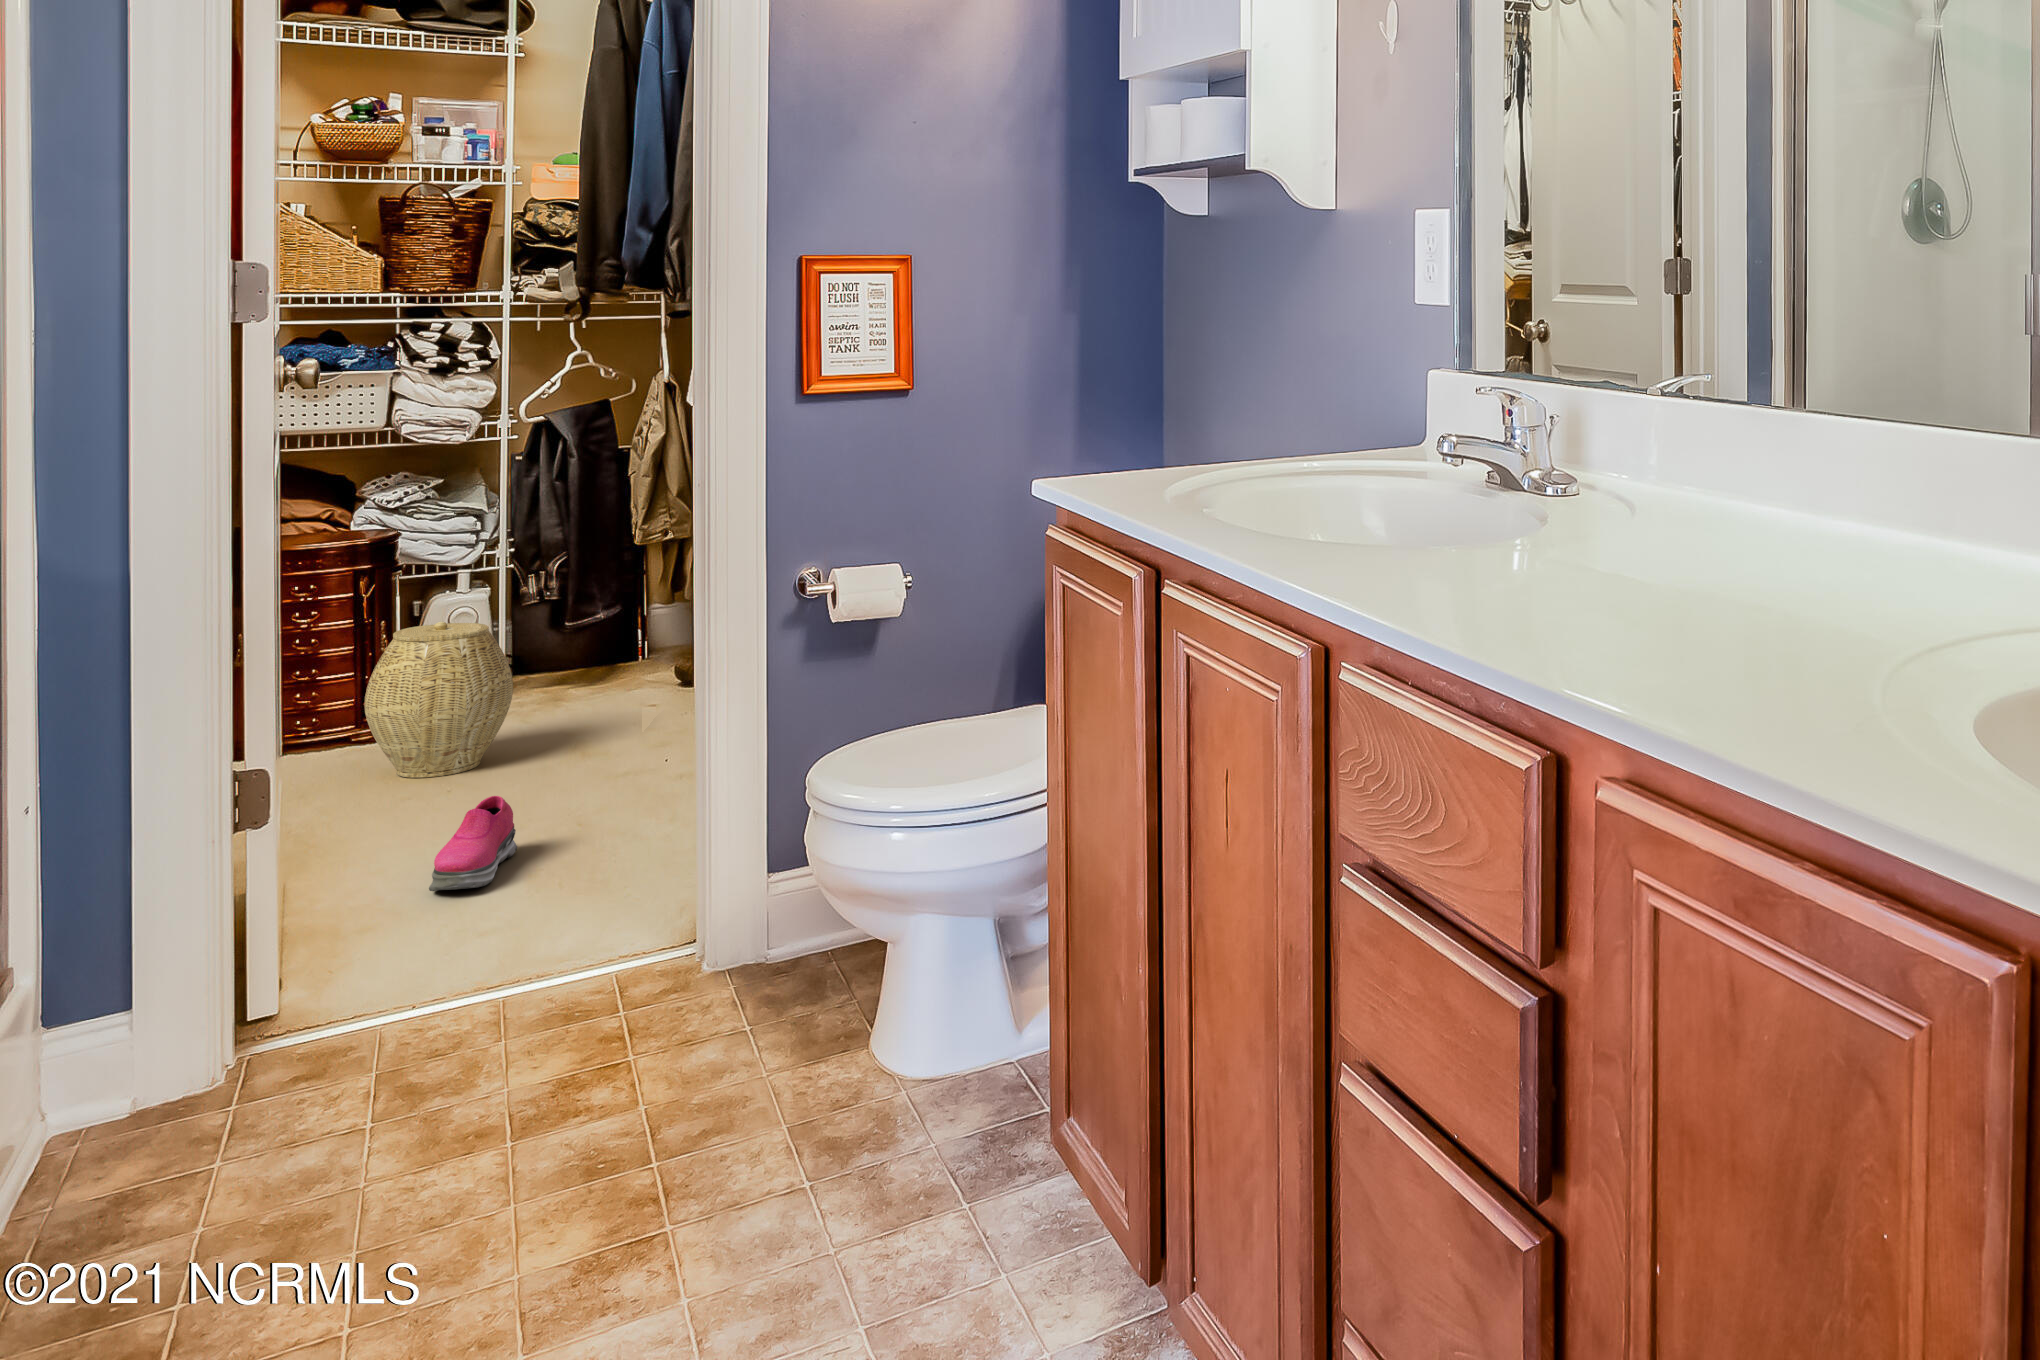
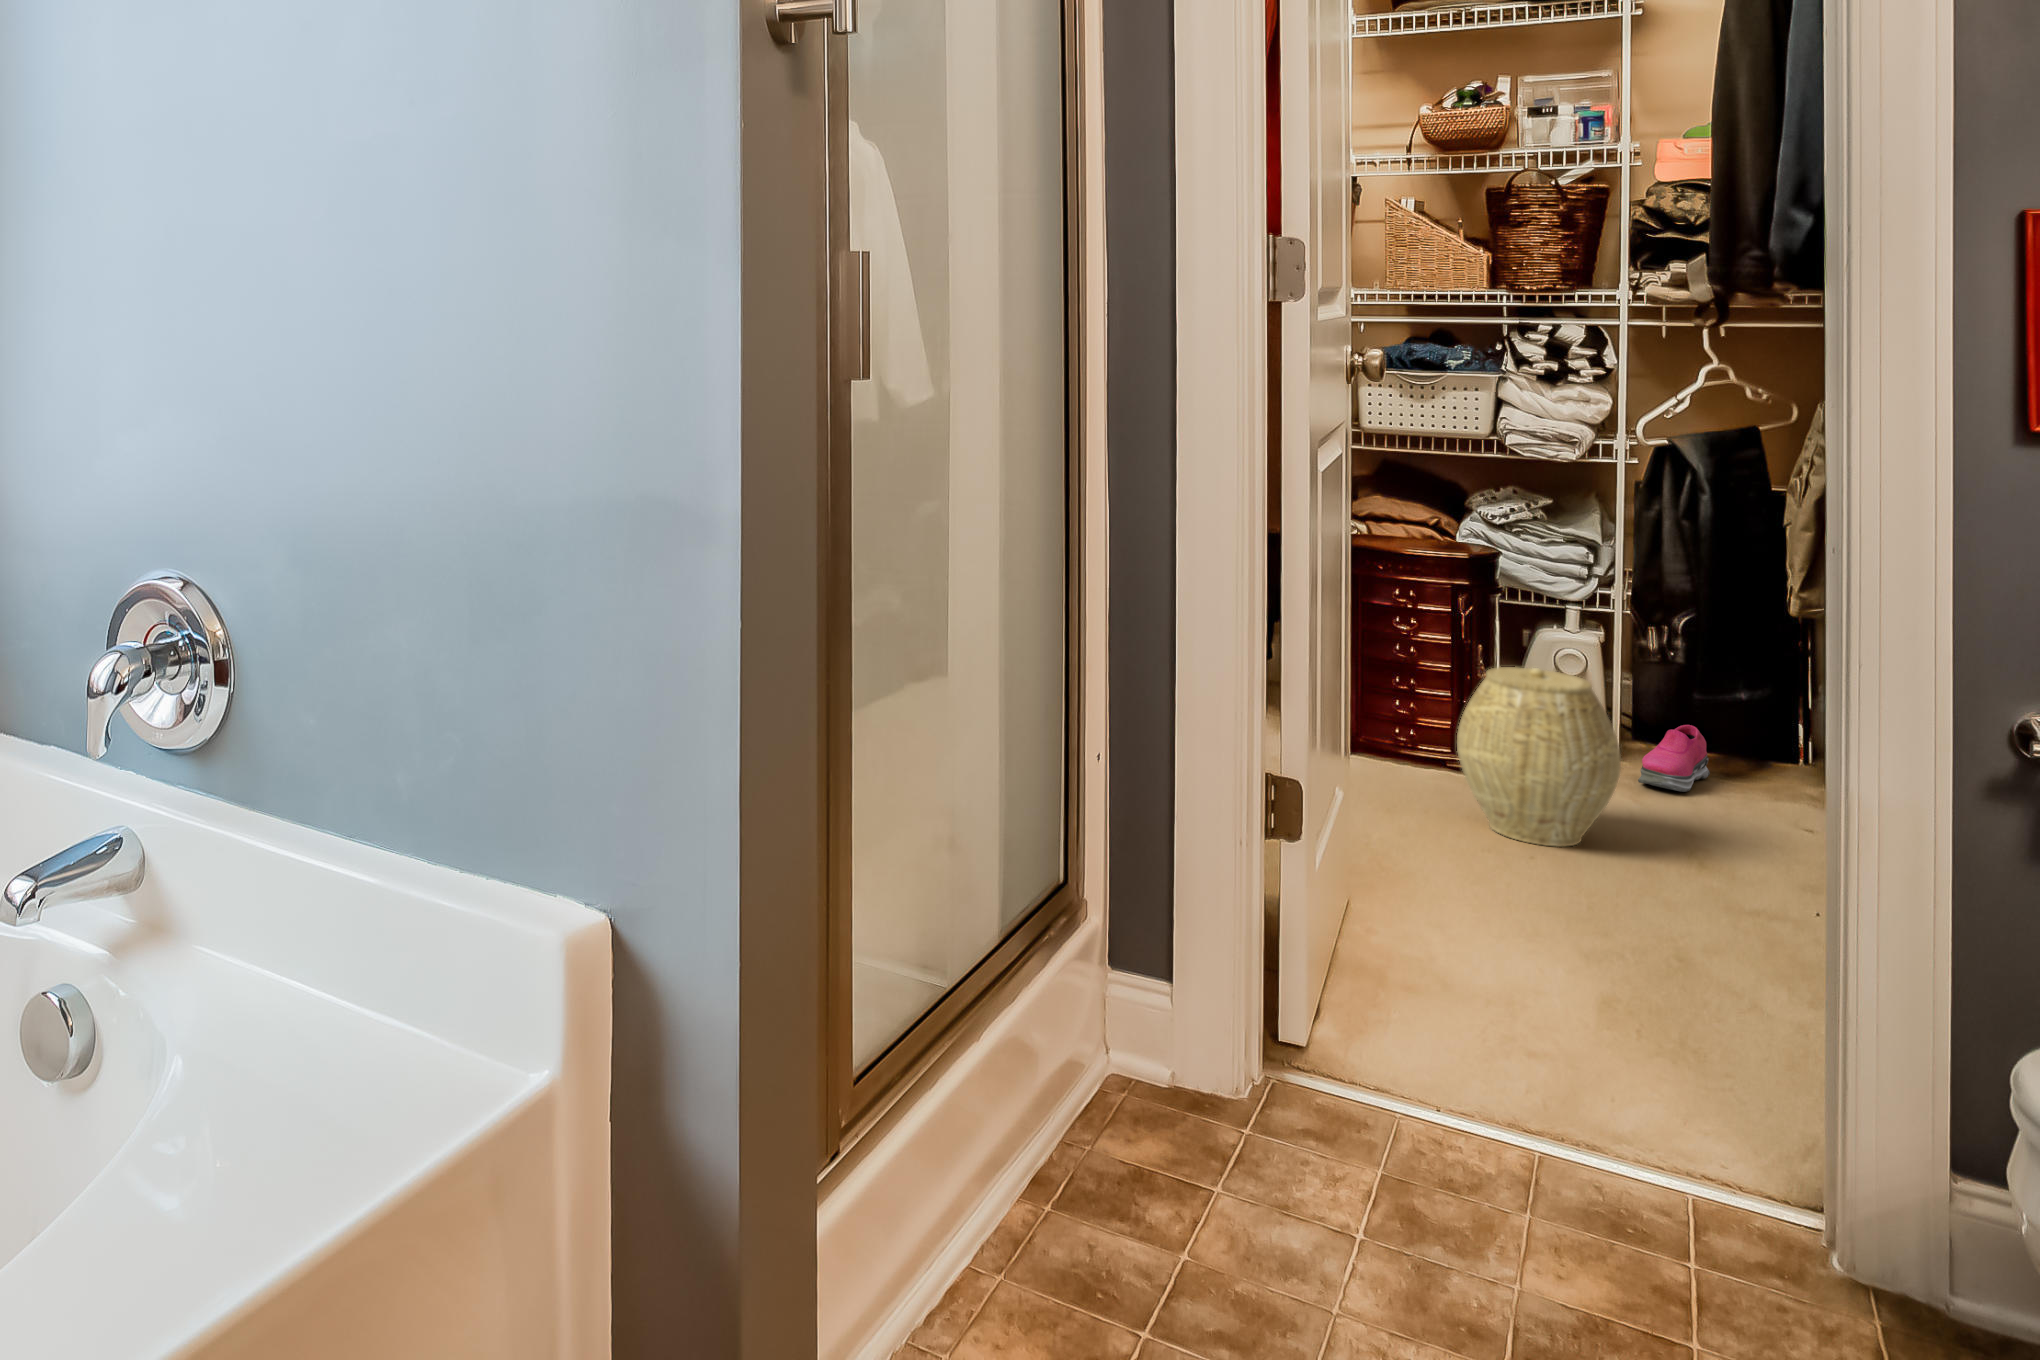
shoe: present [429,796,517,891] -> present [1638,725,1710,792]

